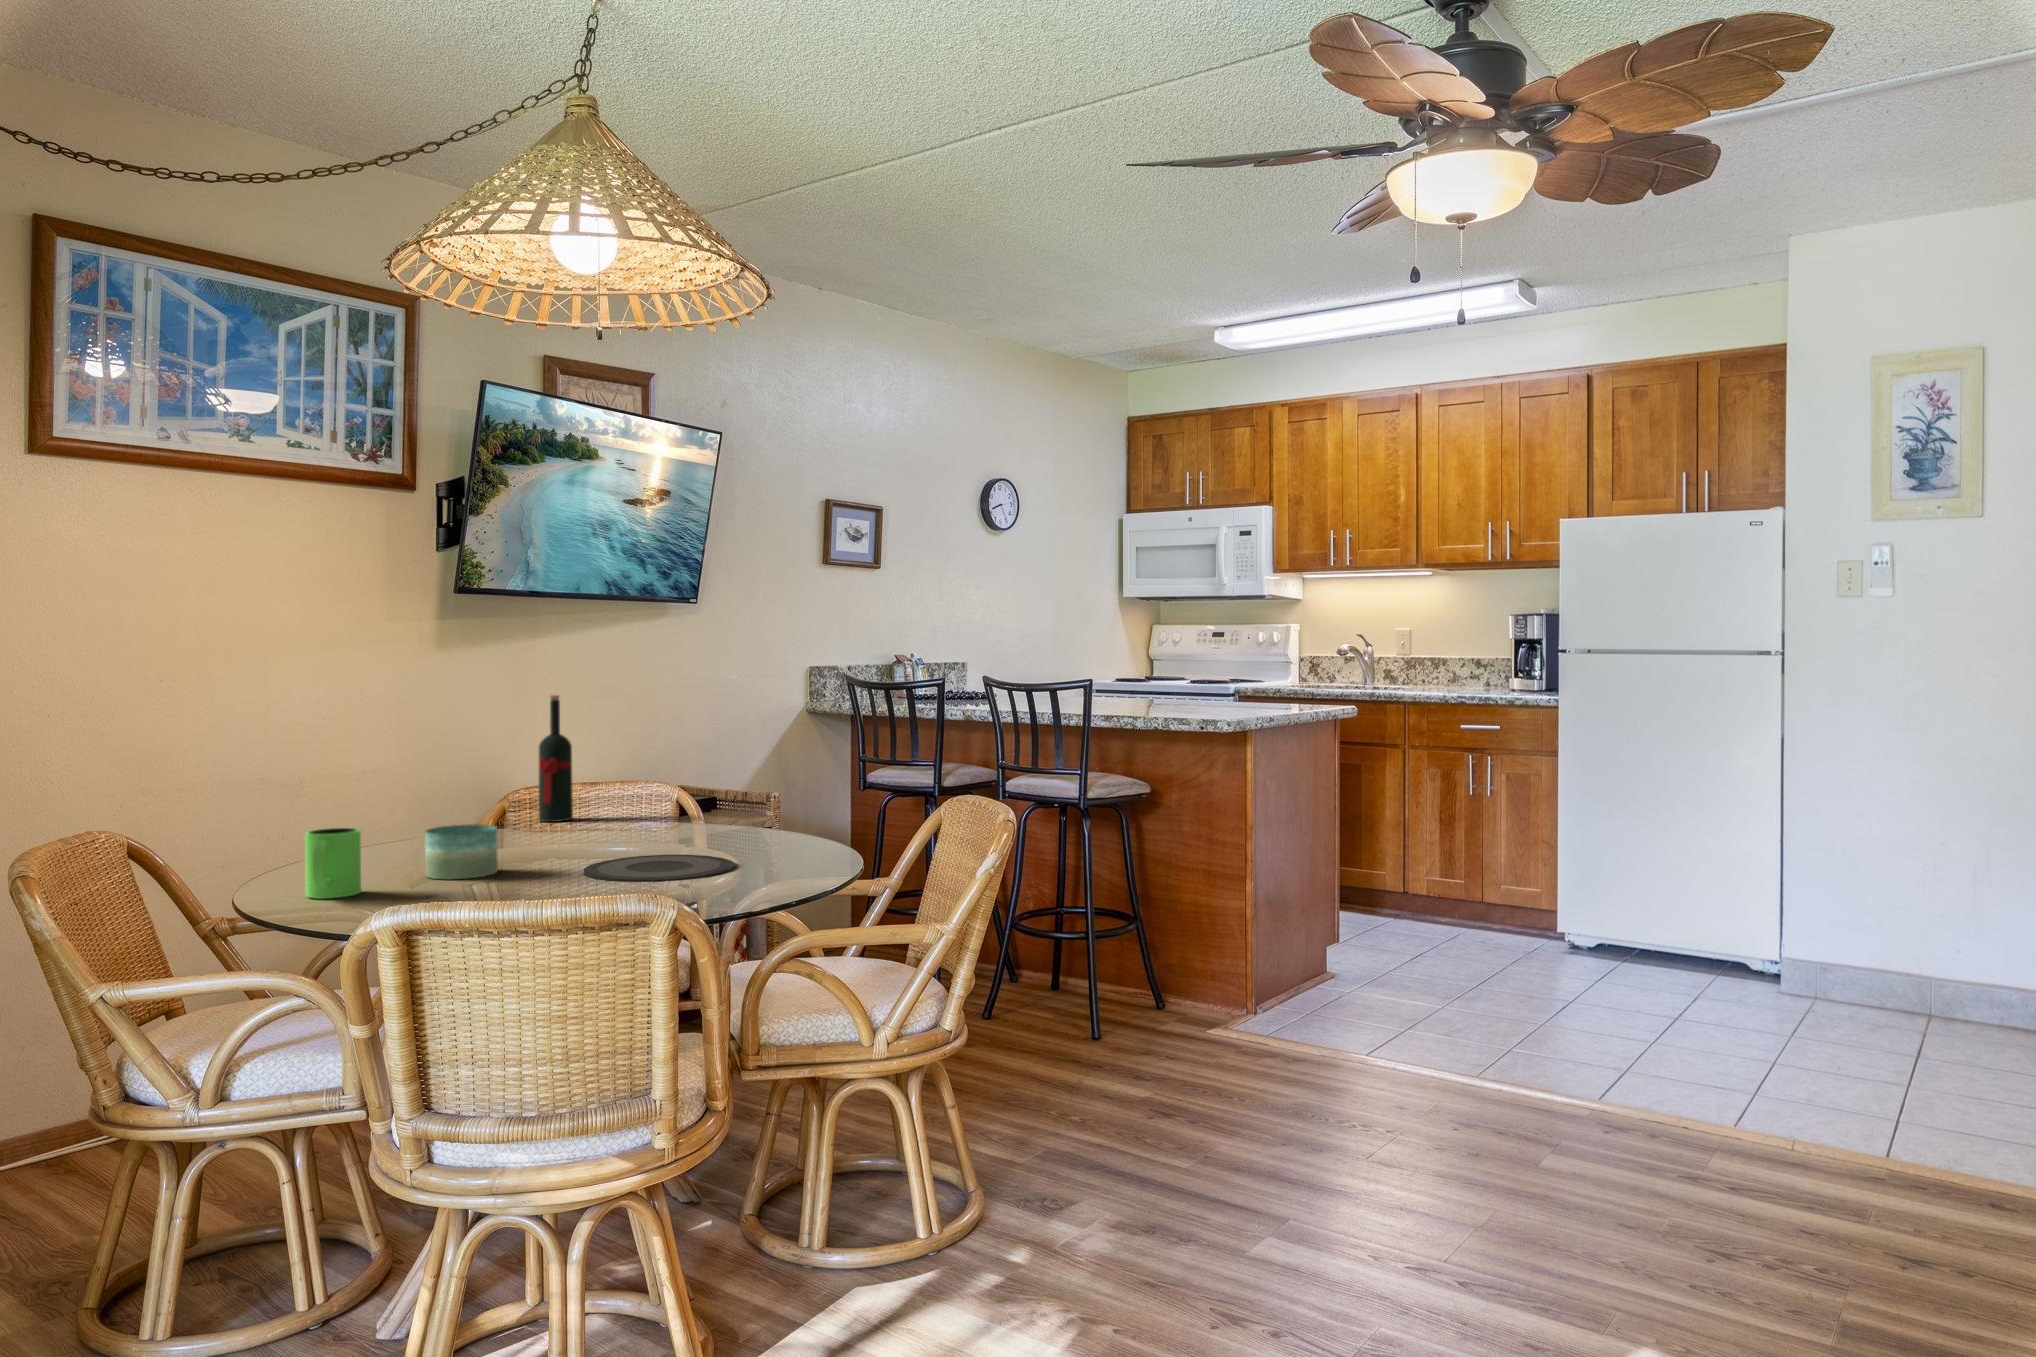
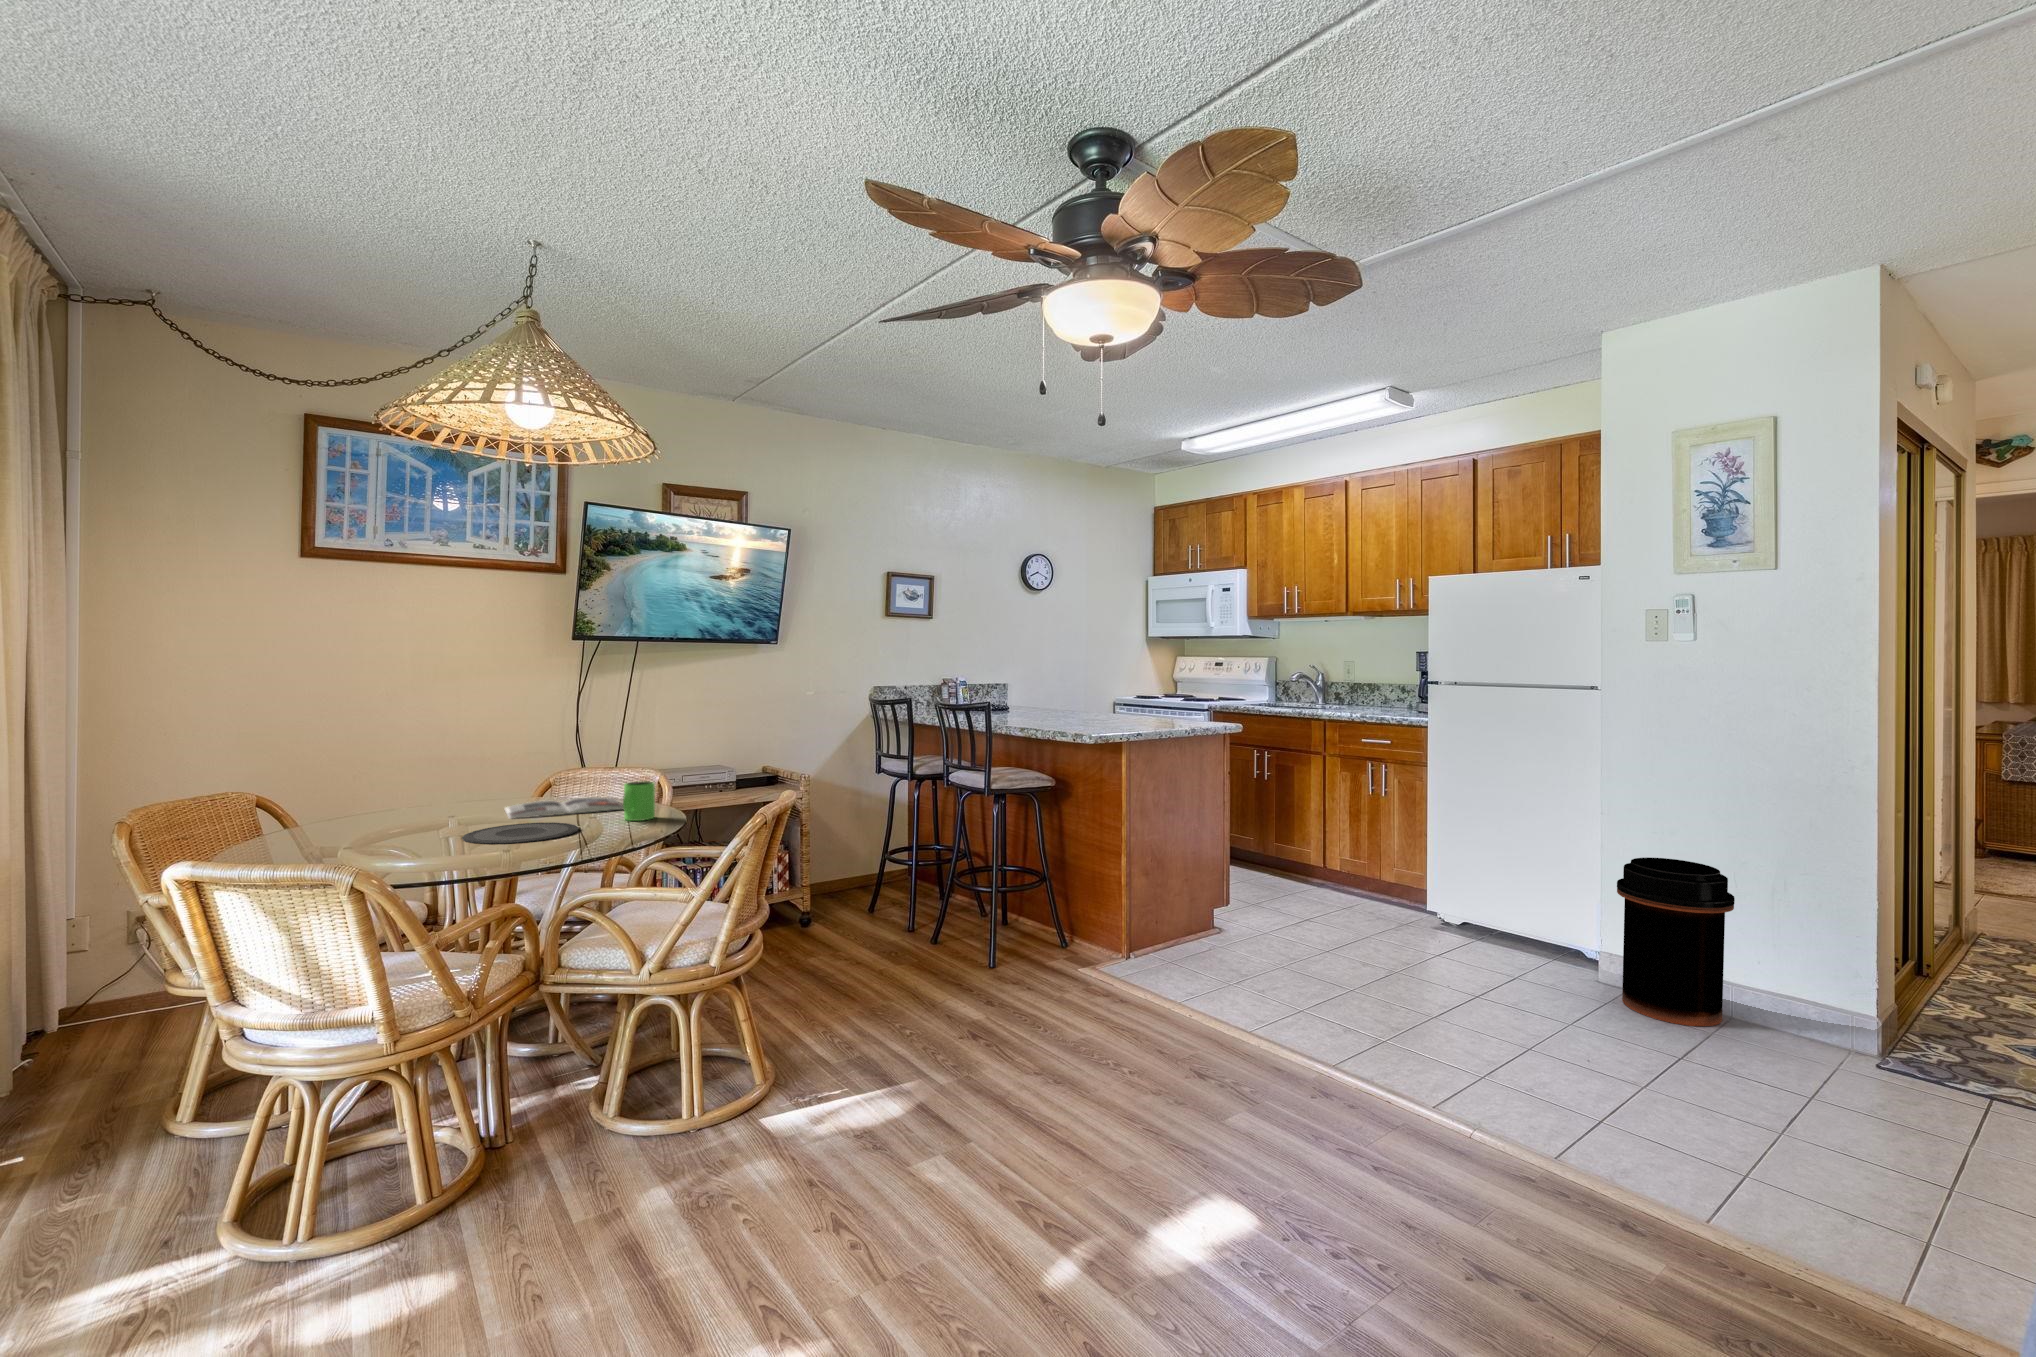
wine bottle: present [539,695,573,822] -> none [574,708,601,791]
candle: present [425,824,498,879] -> none [376,797,430,834]
magazine: none [517,825,703,856] -> present [505,797,623,819]
mug: present [305,828,361,899] -> present [623,781,655,821]
trash can: none [1826,847,1953,1031] -> present [1617,858,1735,1026]

